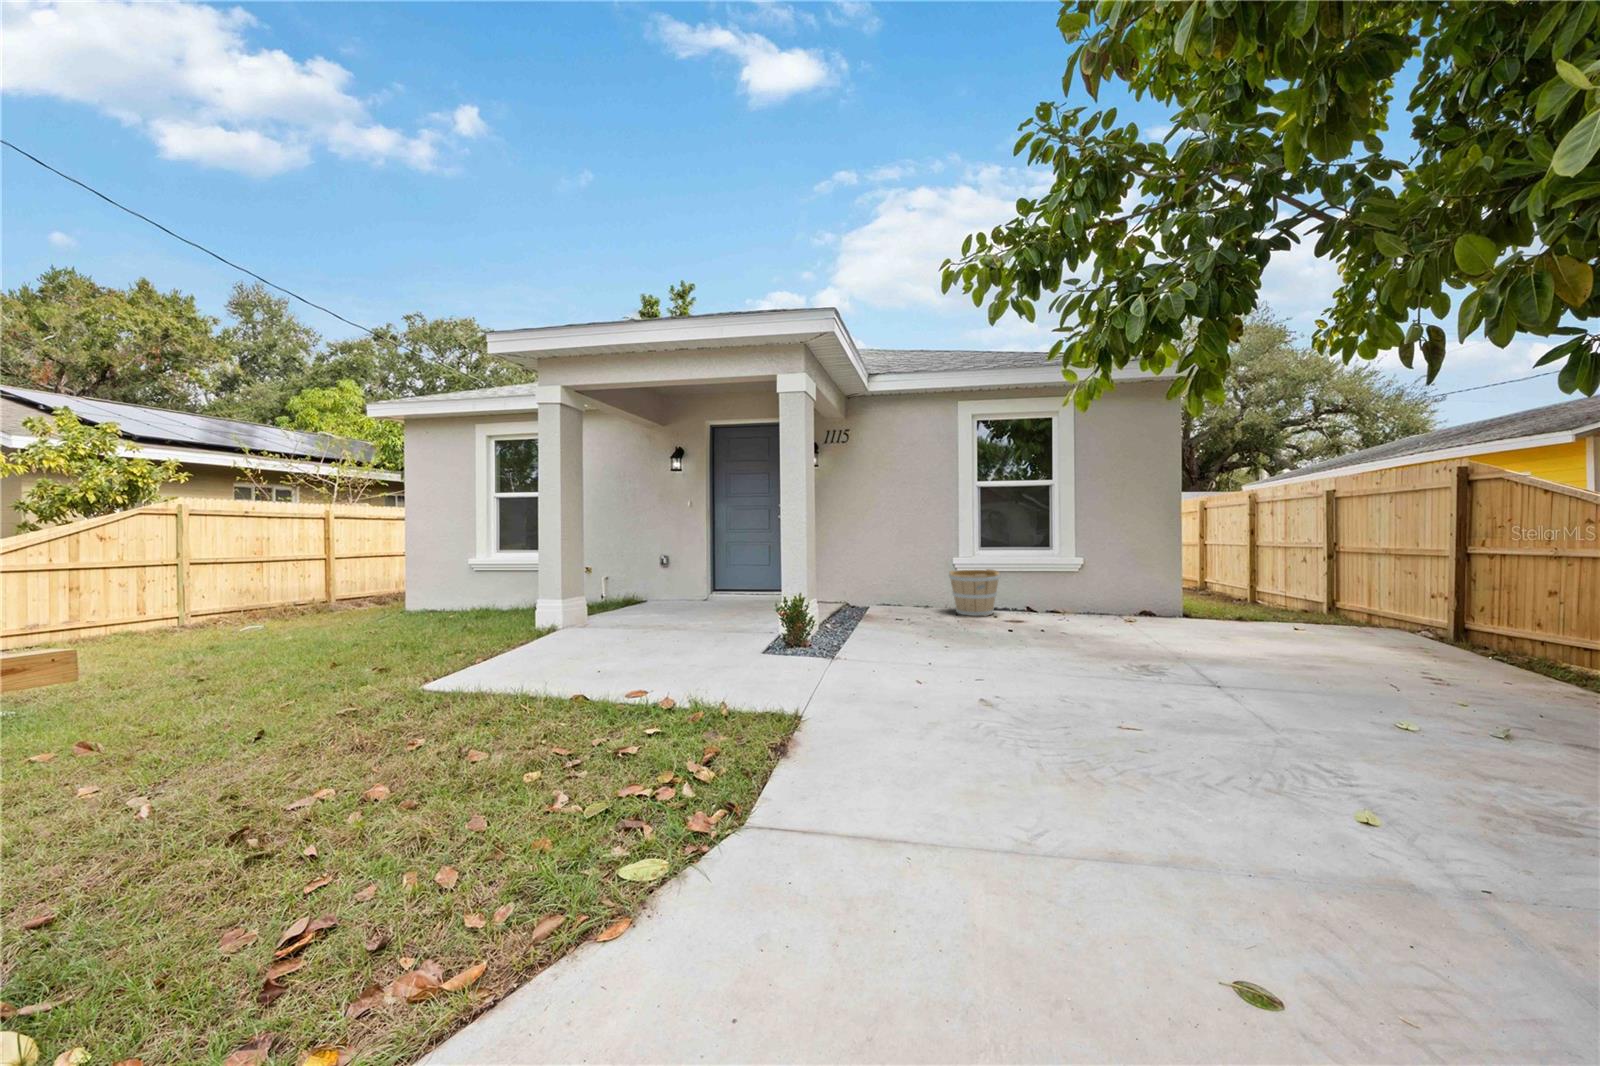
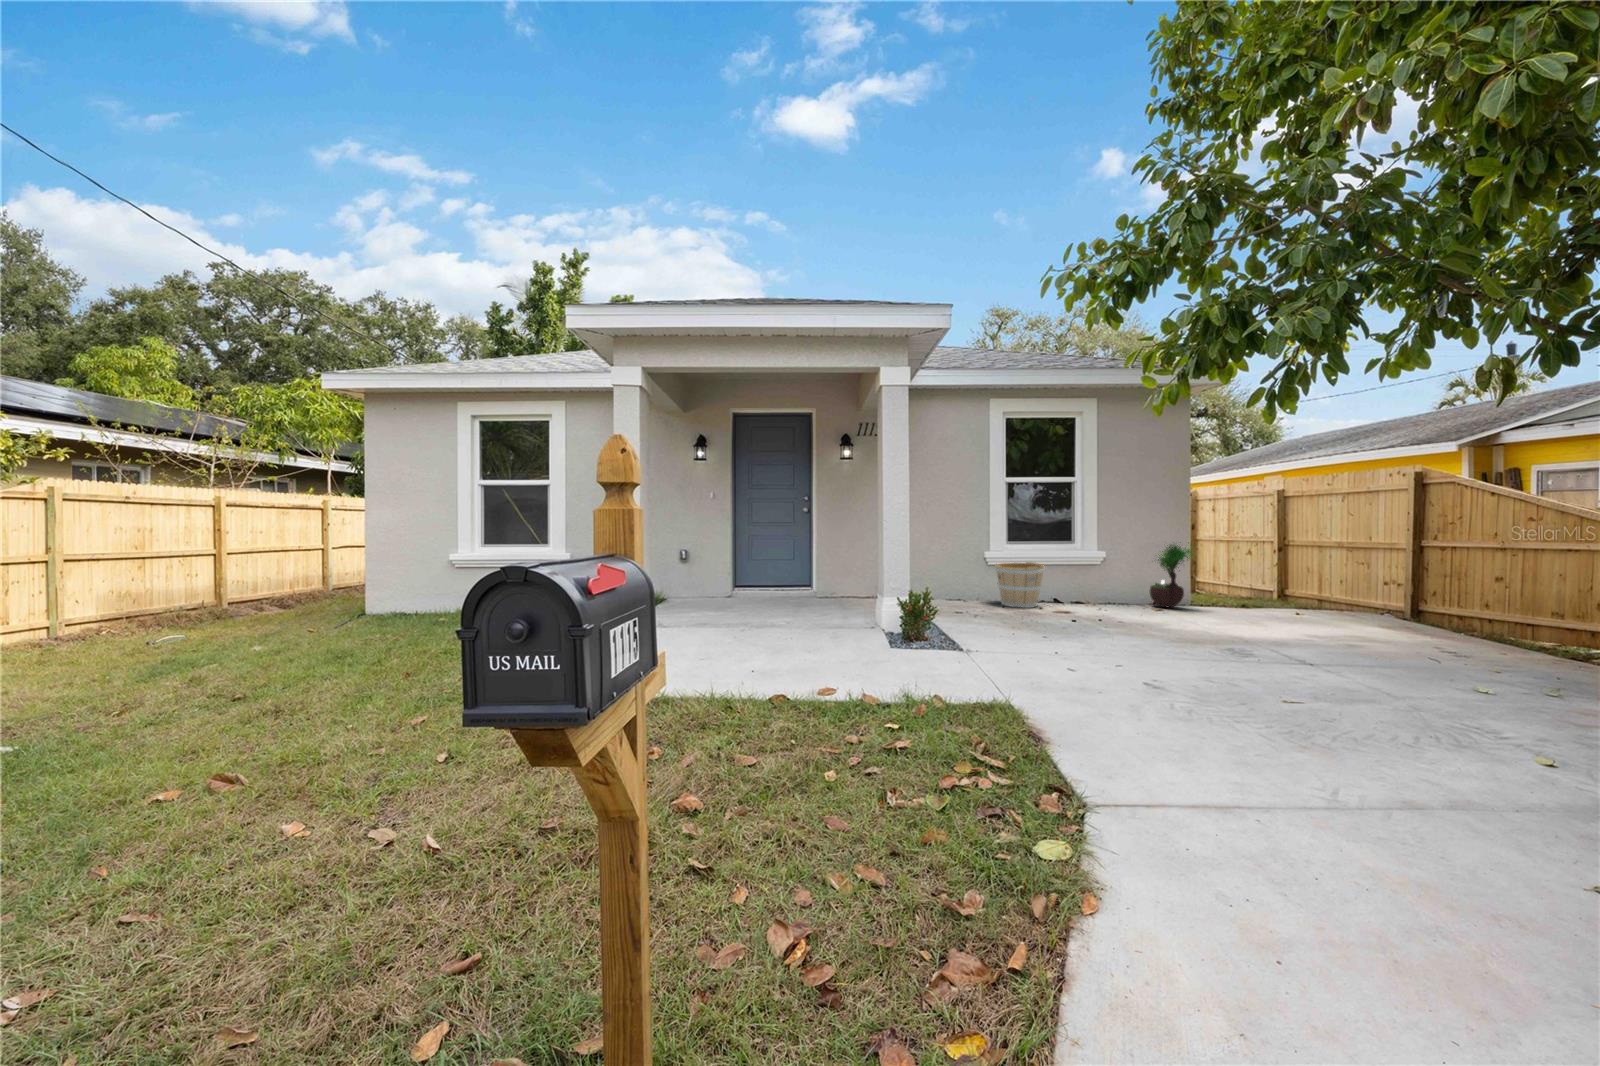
potted tree: none [1119,544,1168,619] -> present [1150,544,1191,607]

